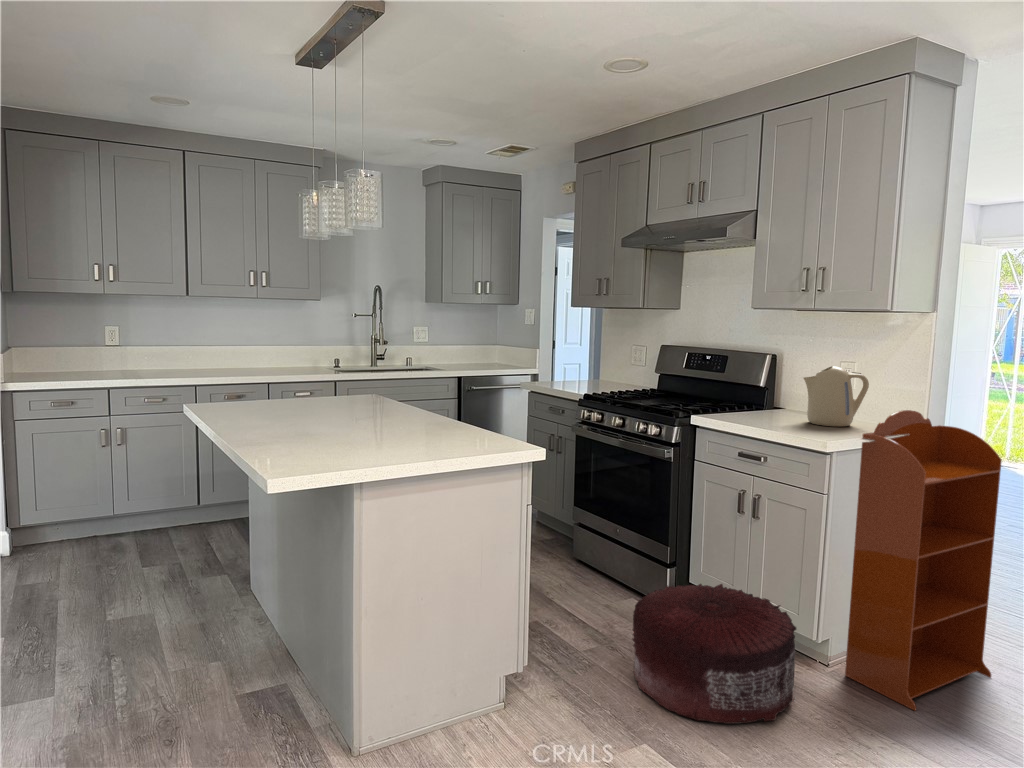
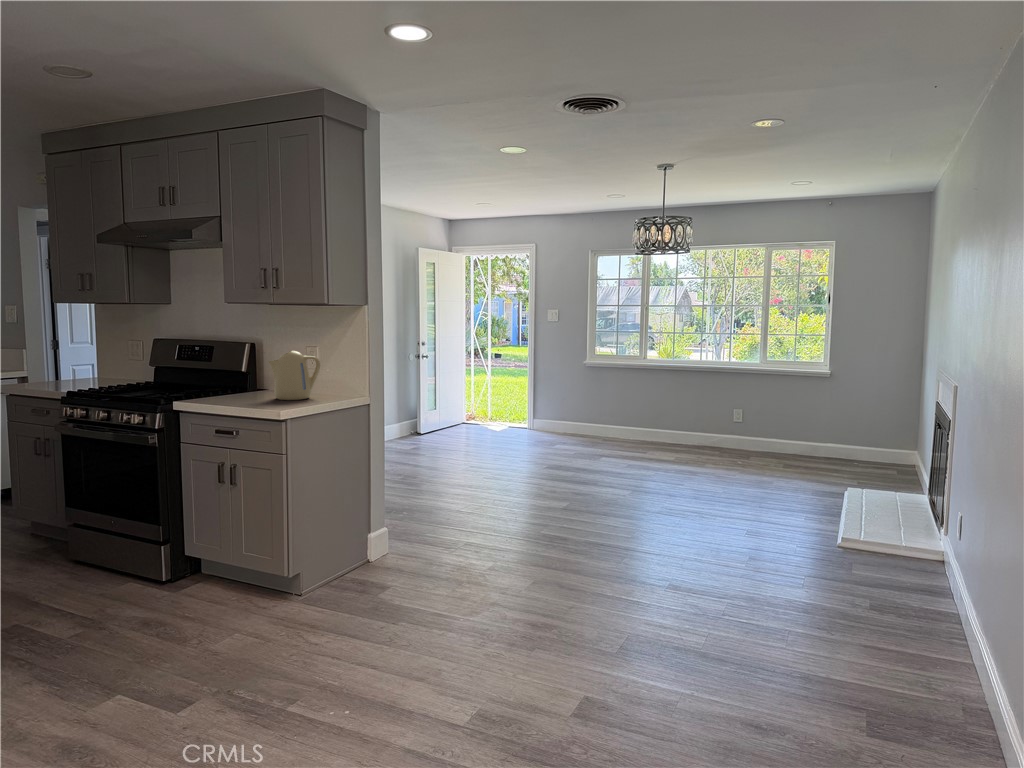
bookcase: present [845,410,1002,711] -> none [309,382,419,608]
pouf: present [632,584,796,724] -> none [112,546,268,665]

